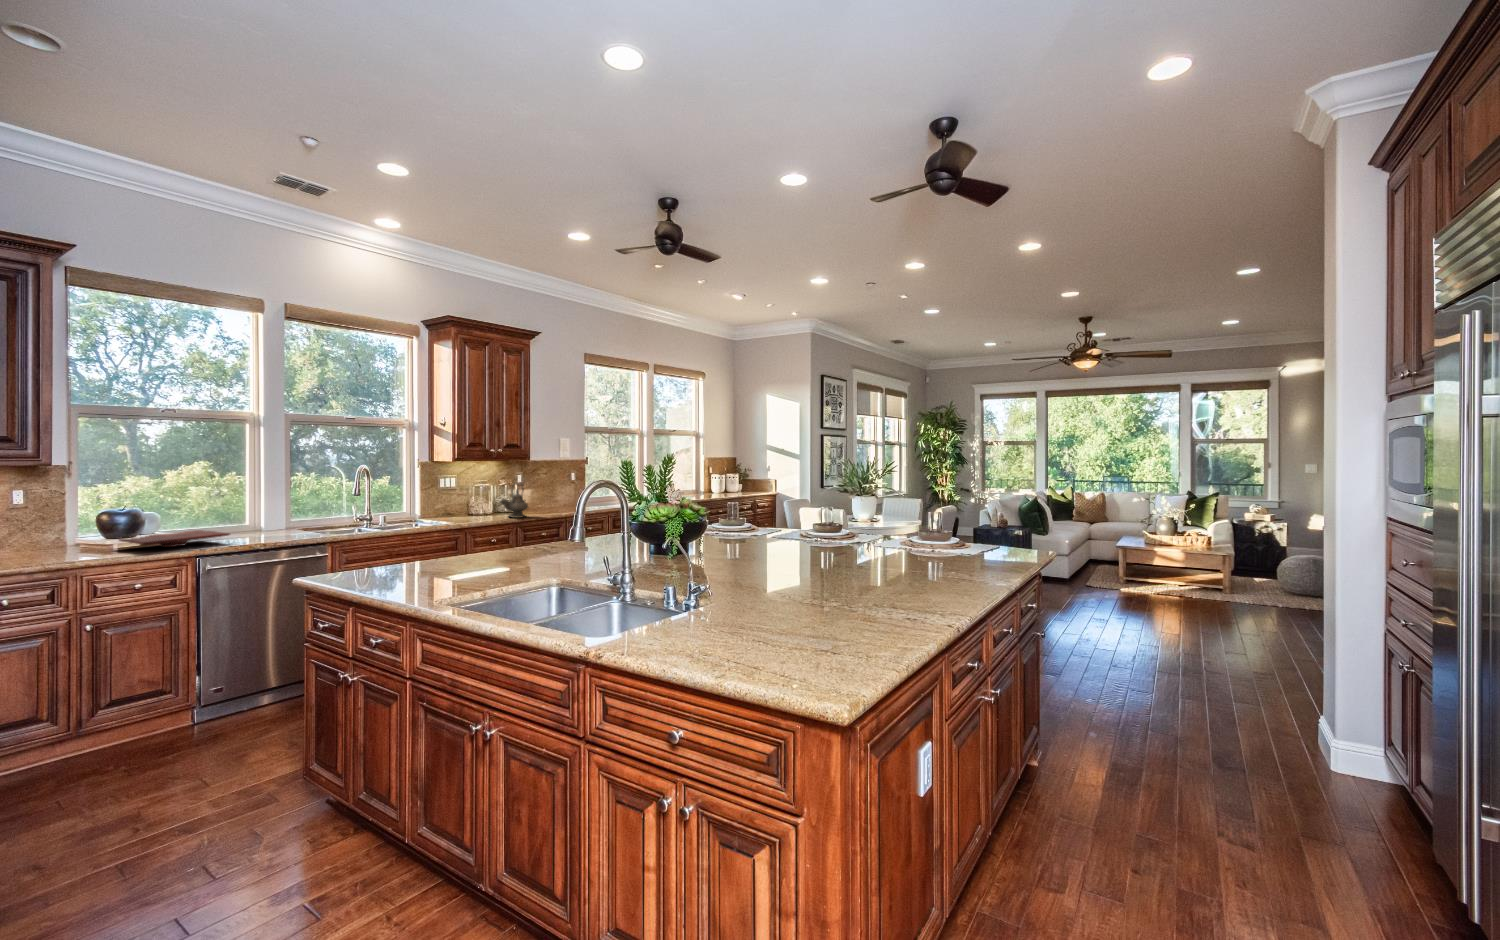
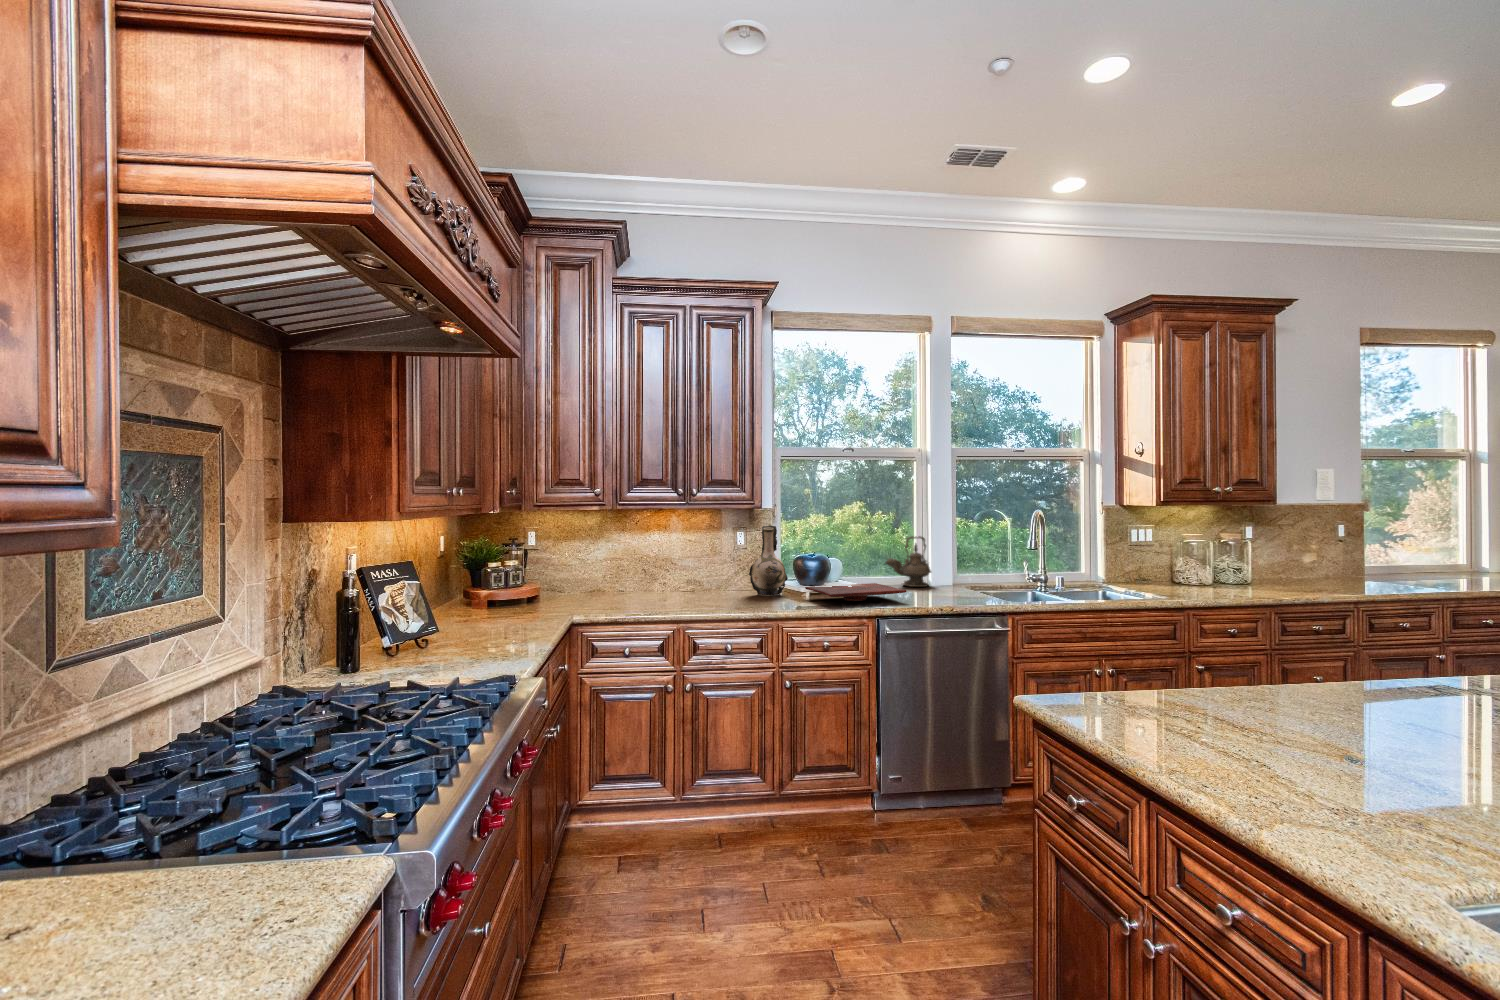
decorative vase: none [32,482,89,551] -> present [749,526,788,596]
teapot: present [500,483,528,518] -> present [885,536,931,587]

